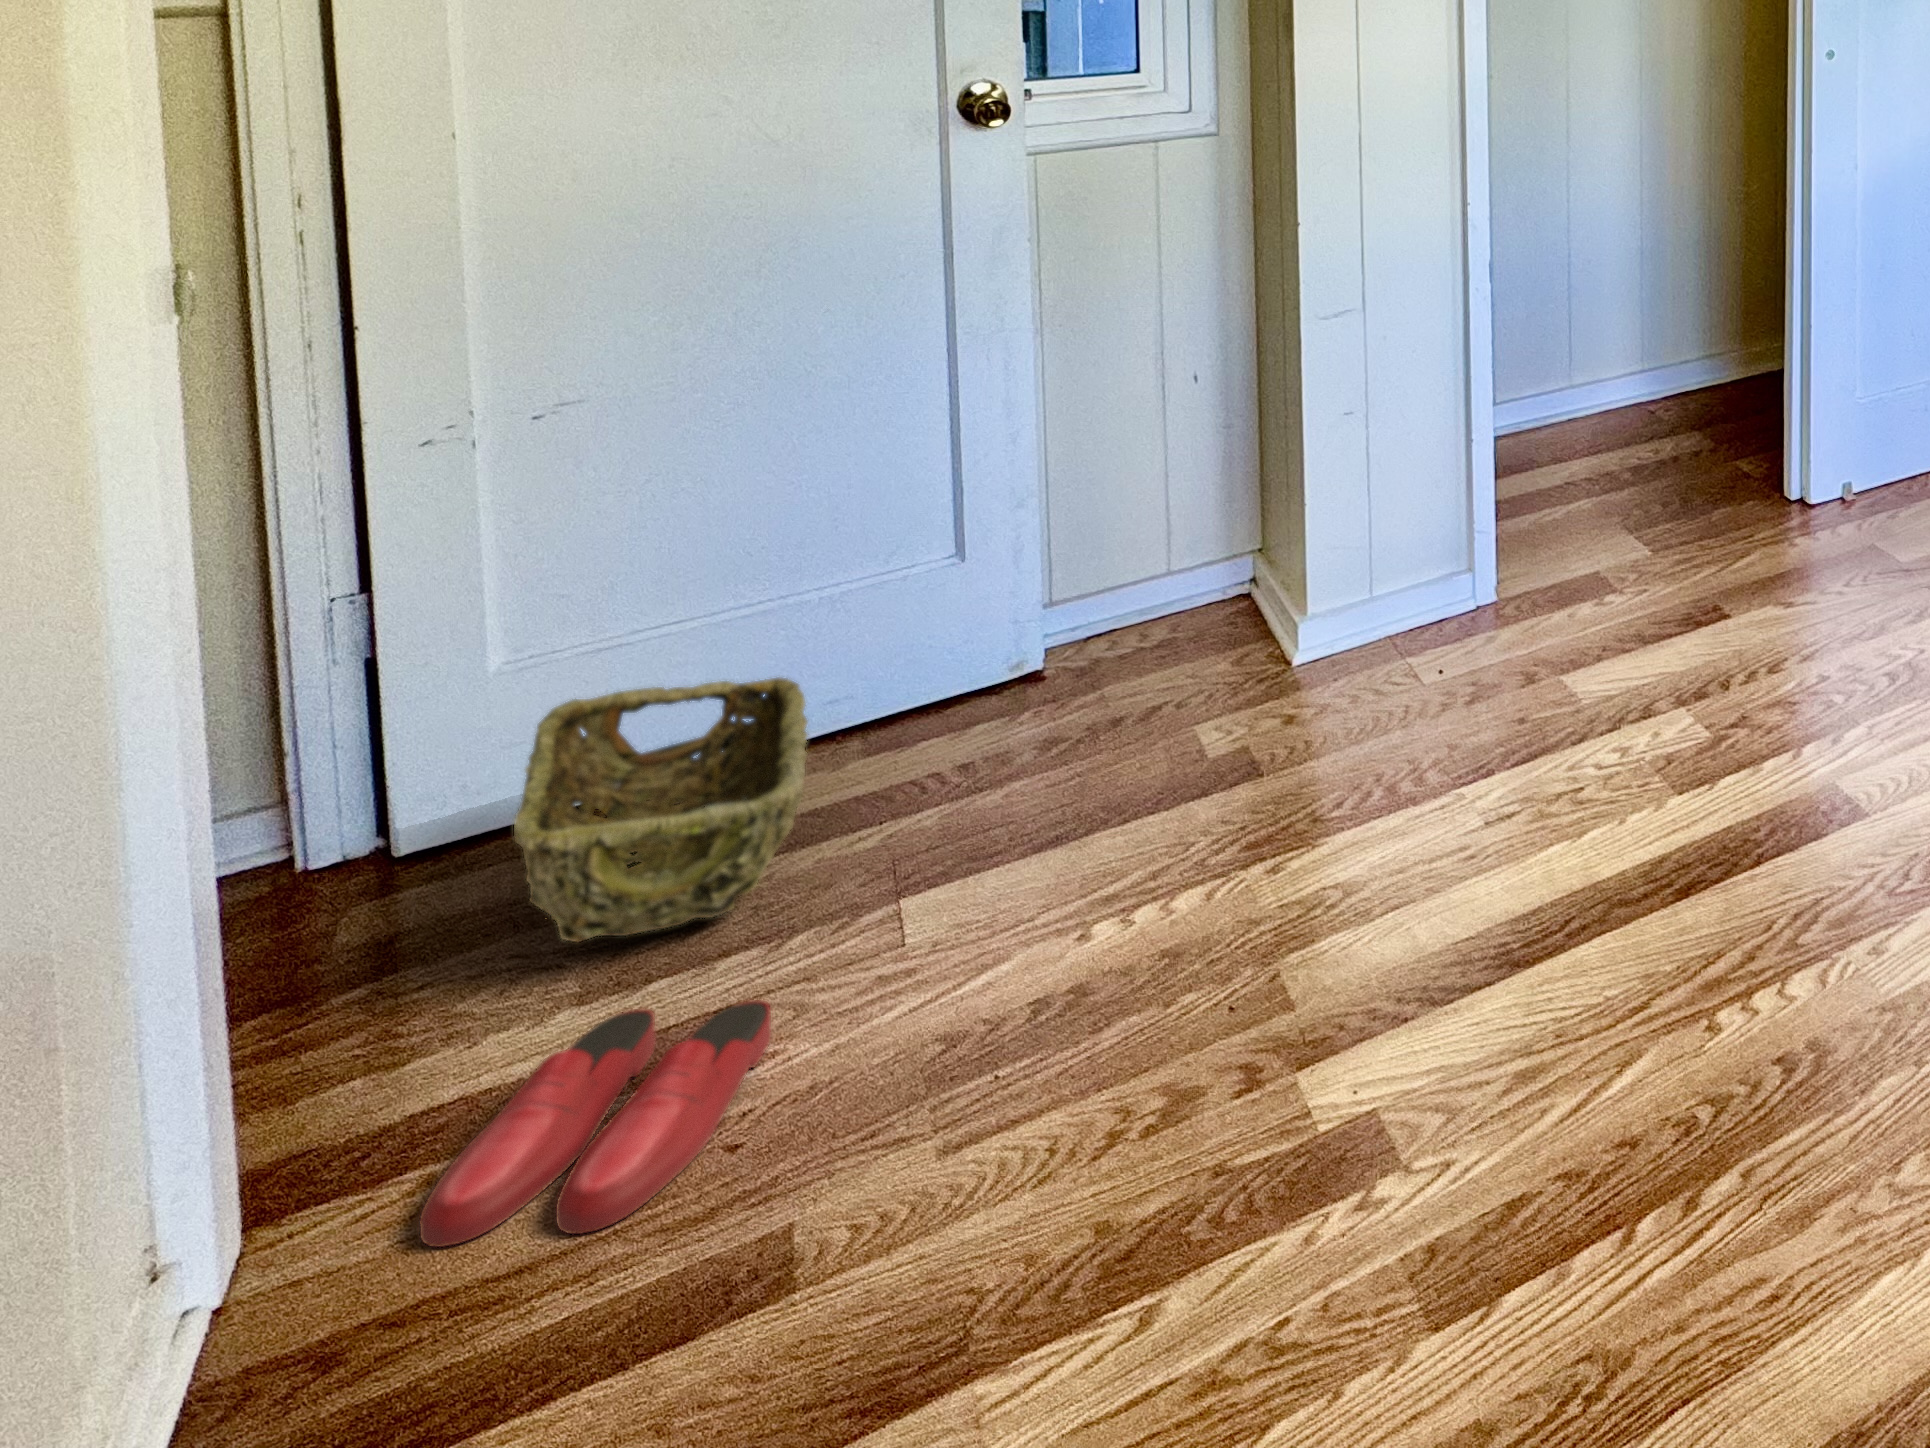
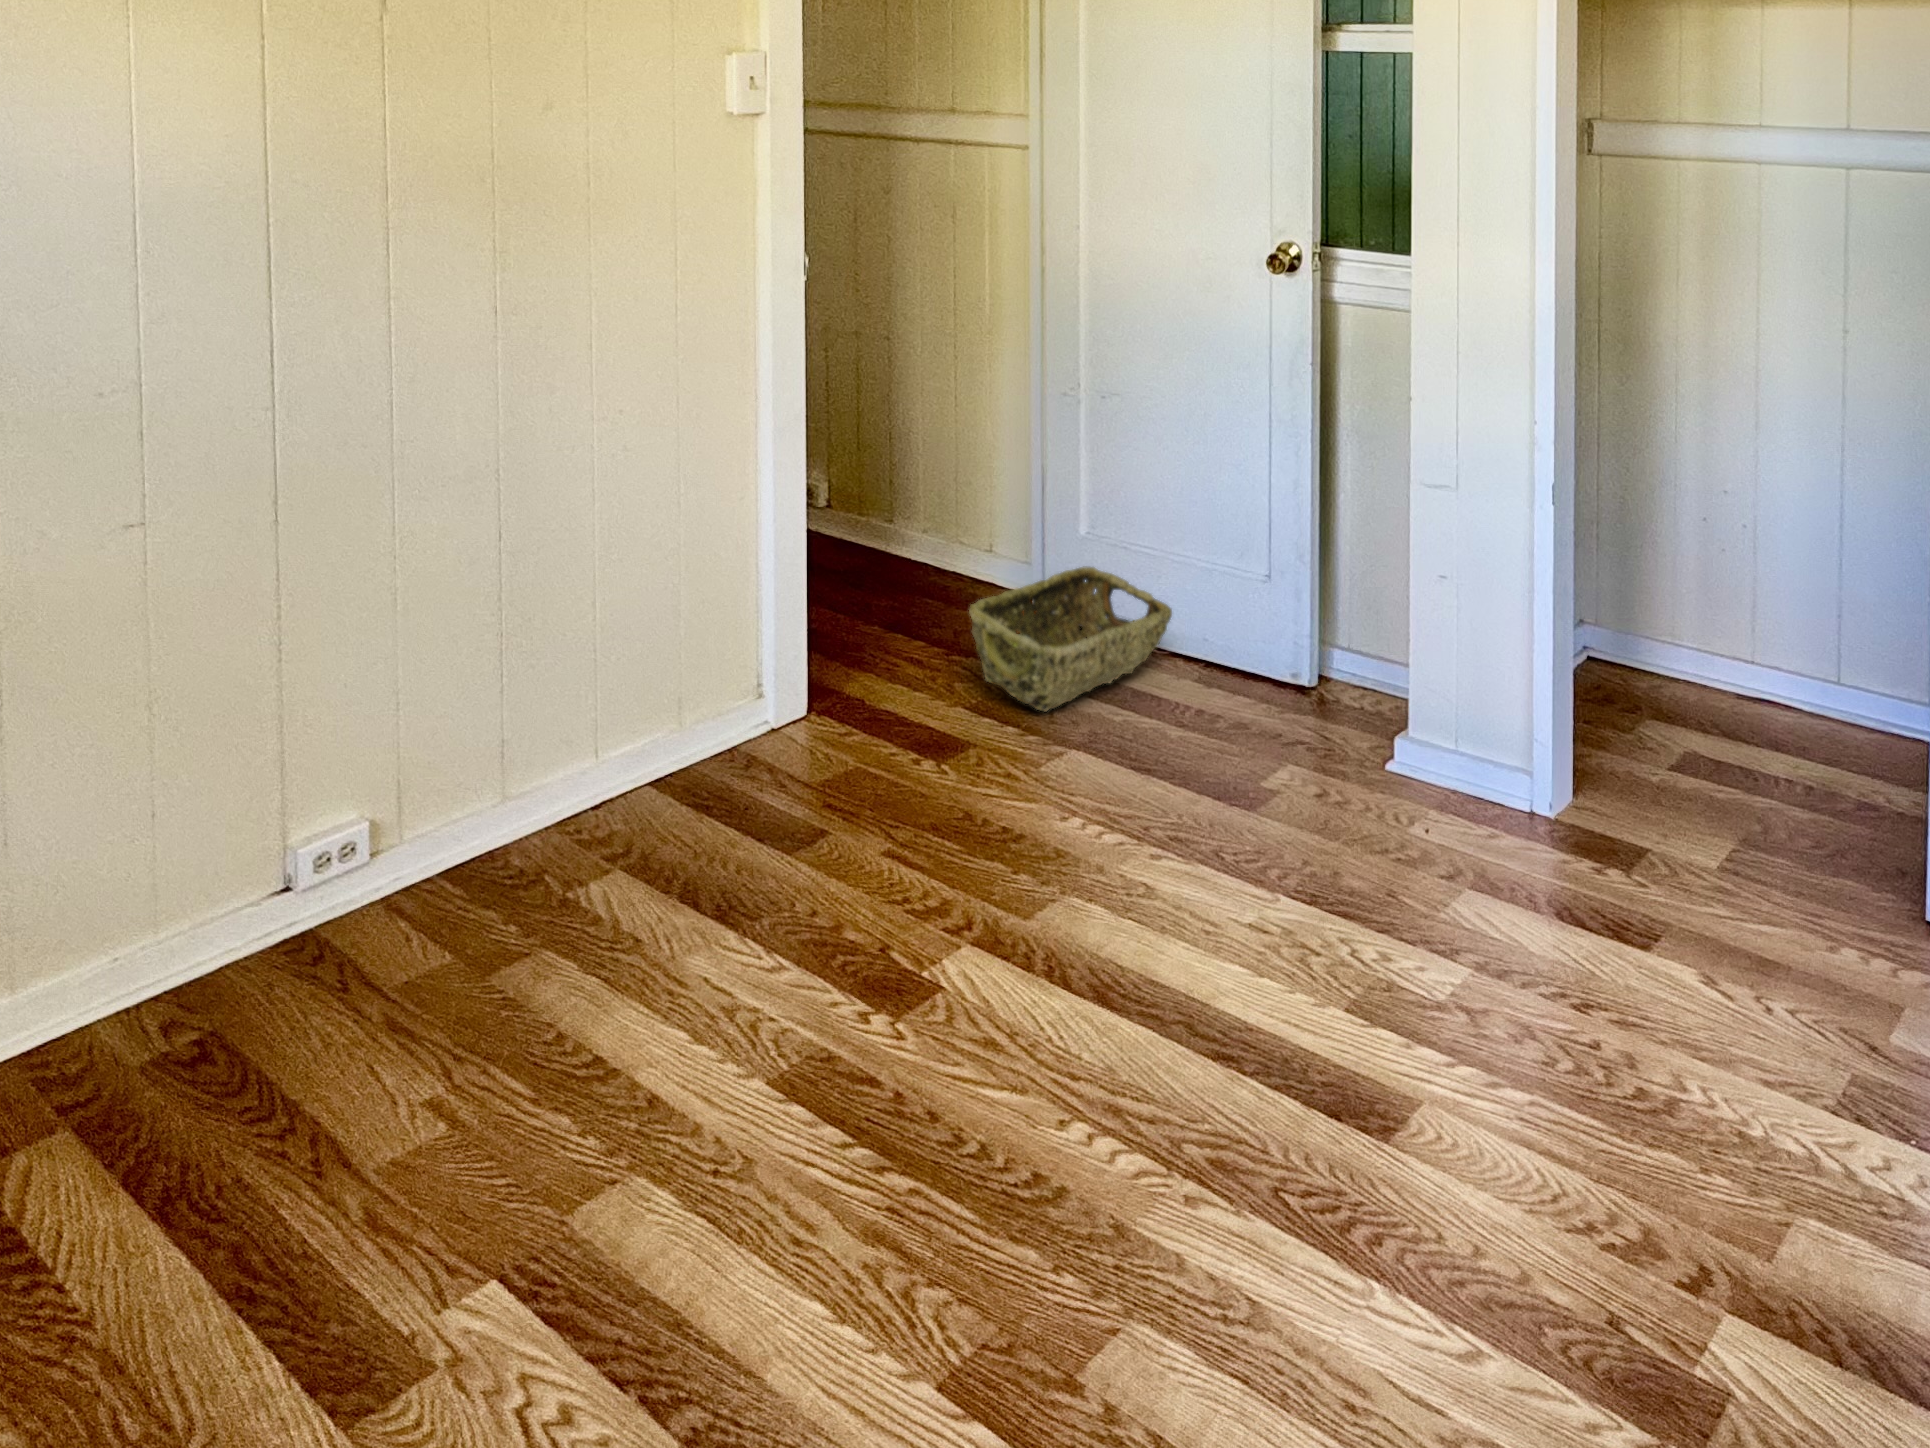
slippers: present [420,1000,771,1247] -> none [814,710,969,793]

